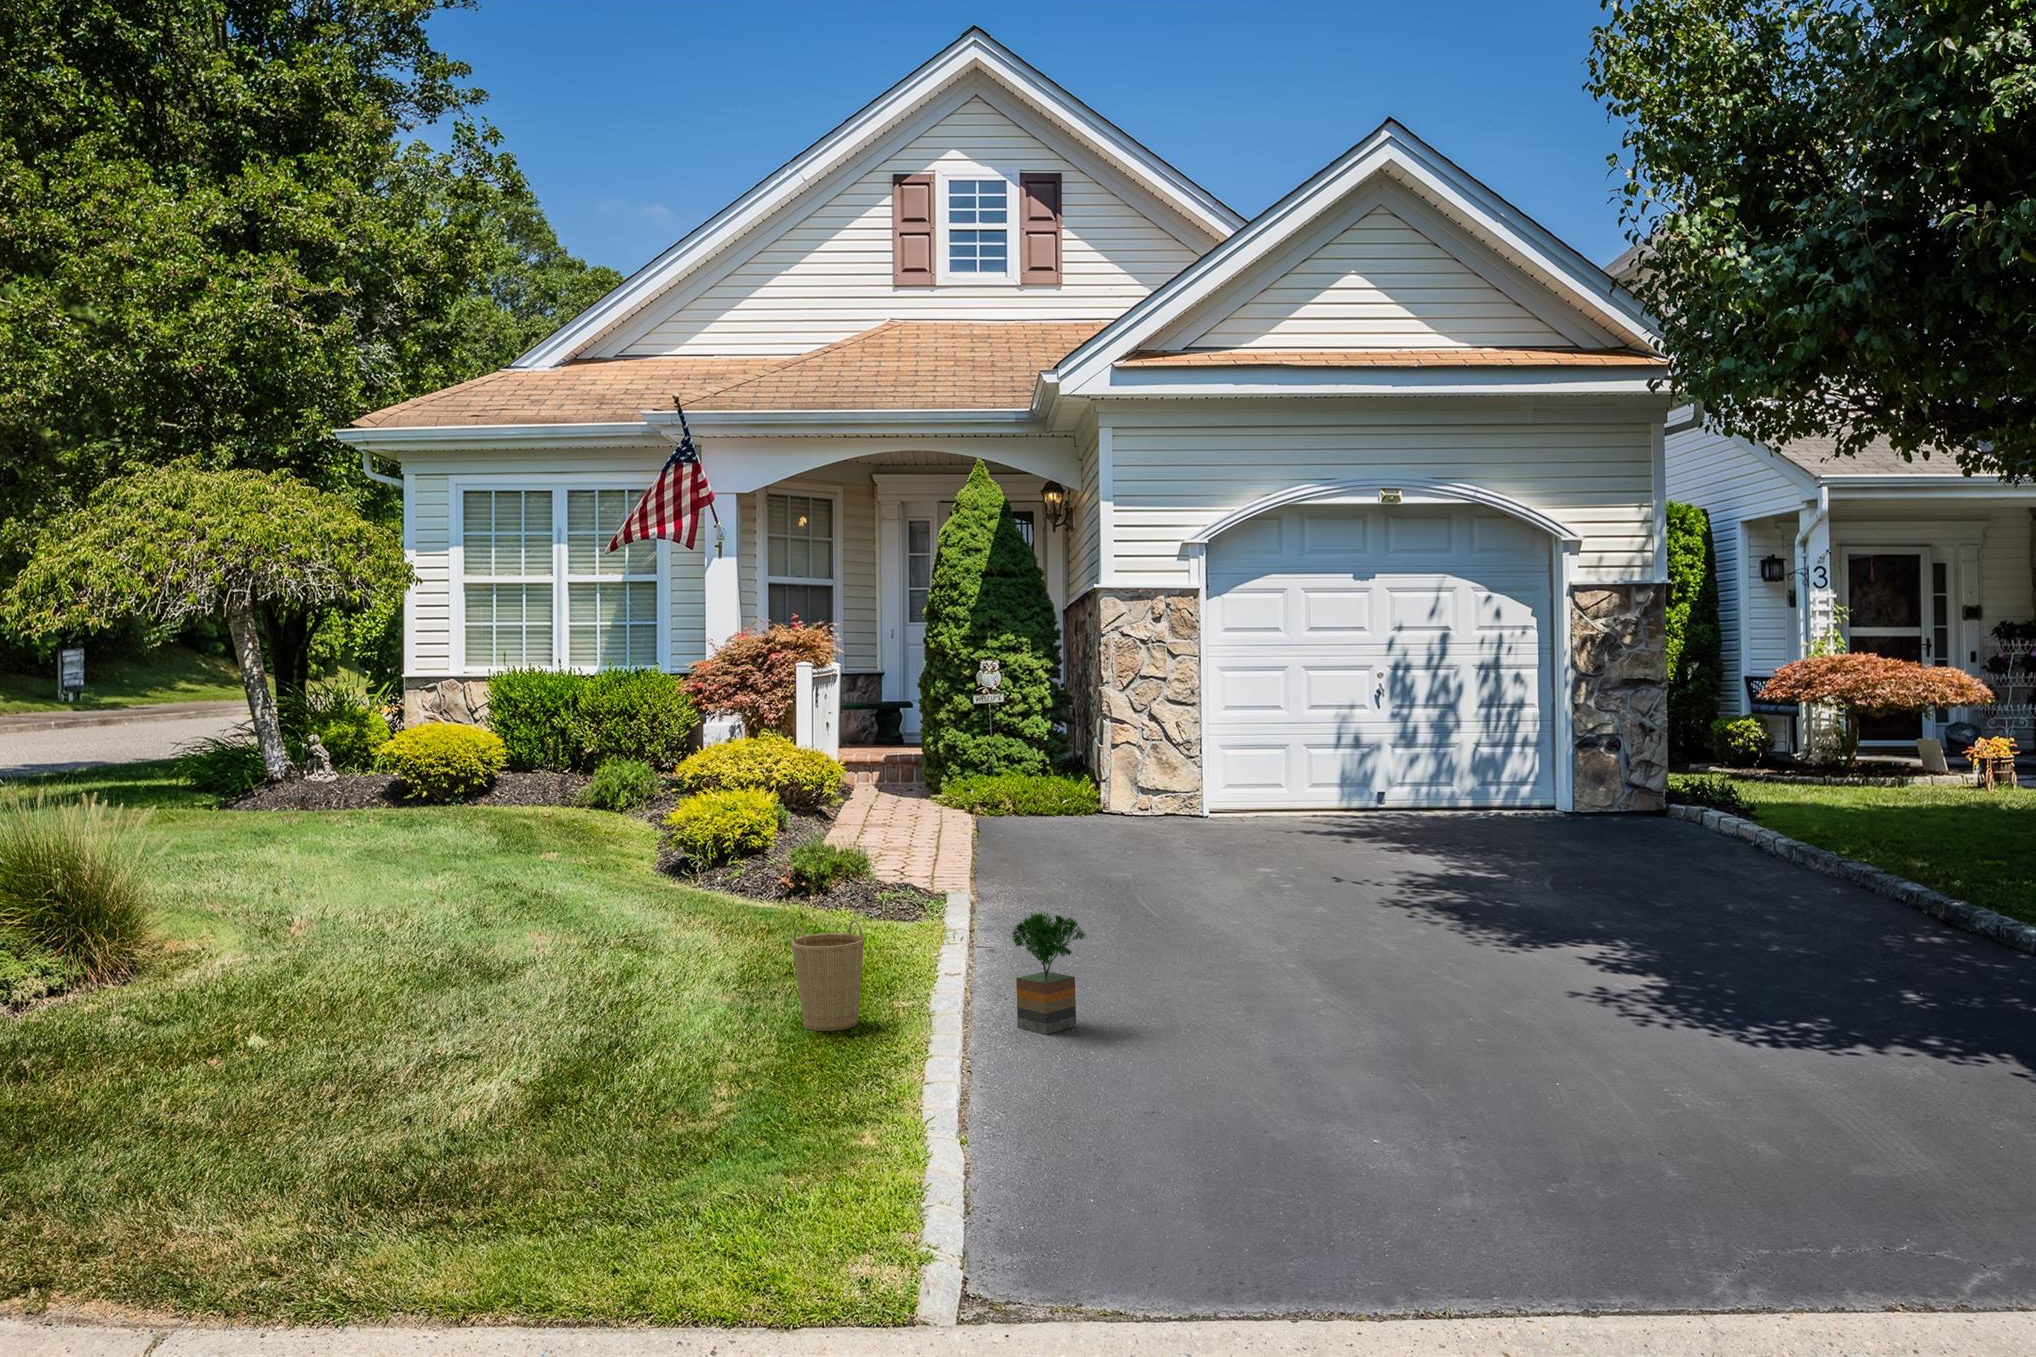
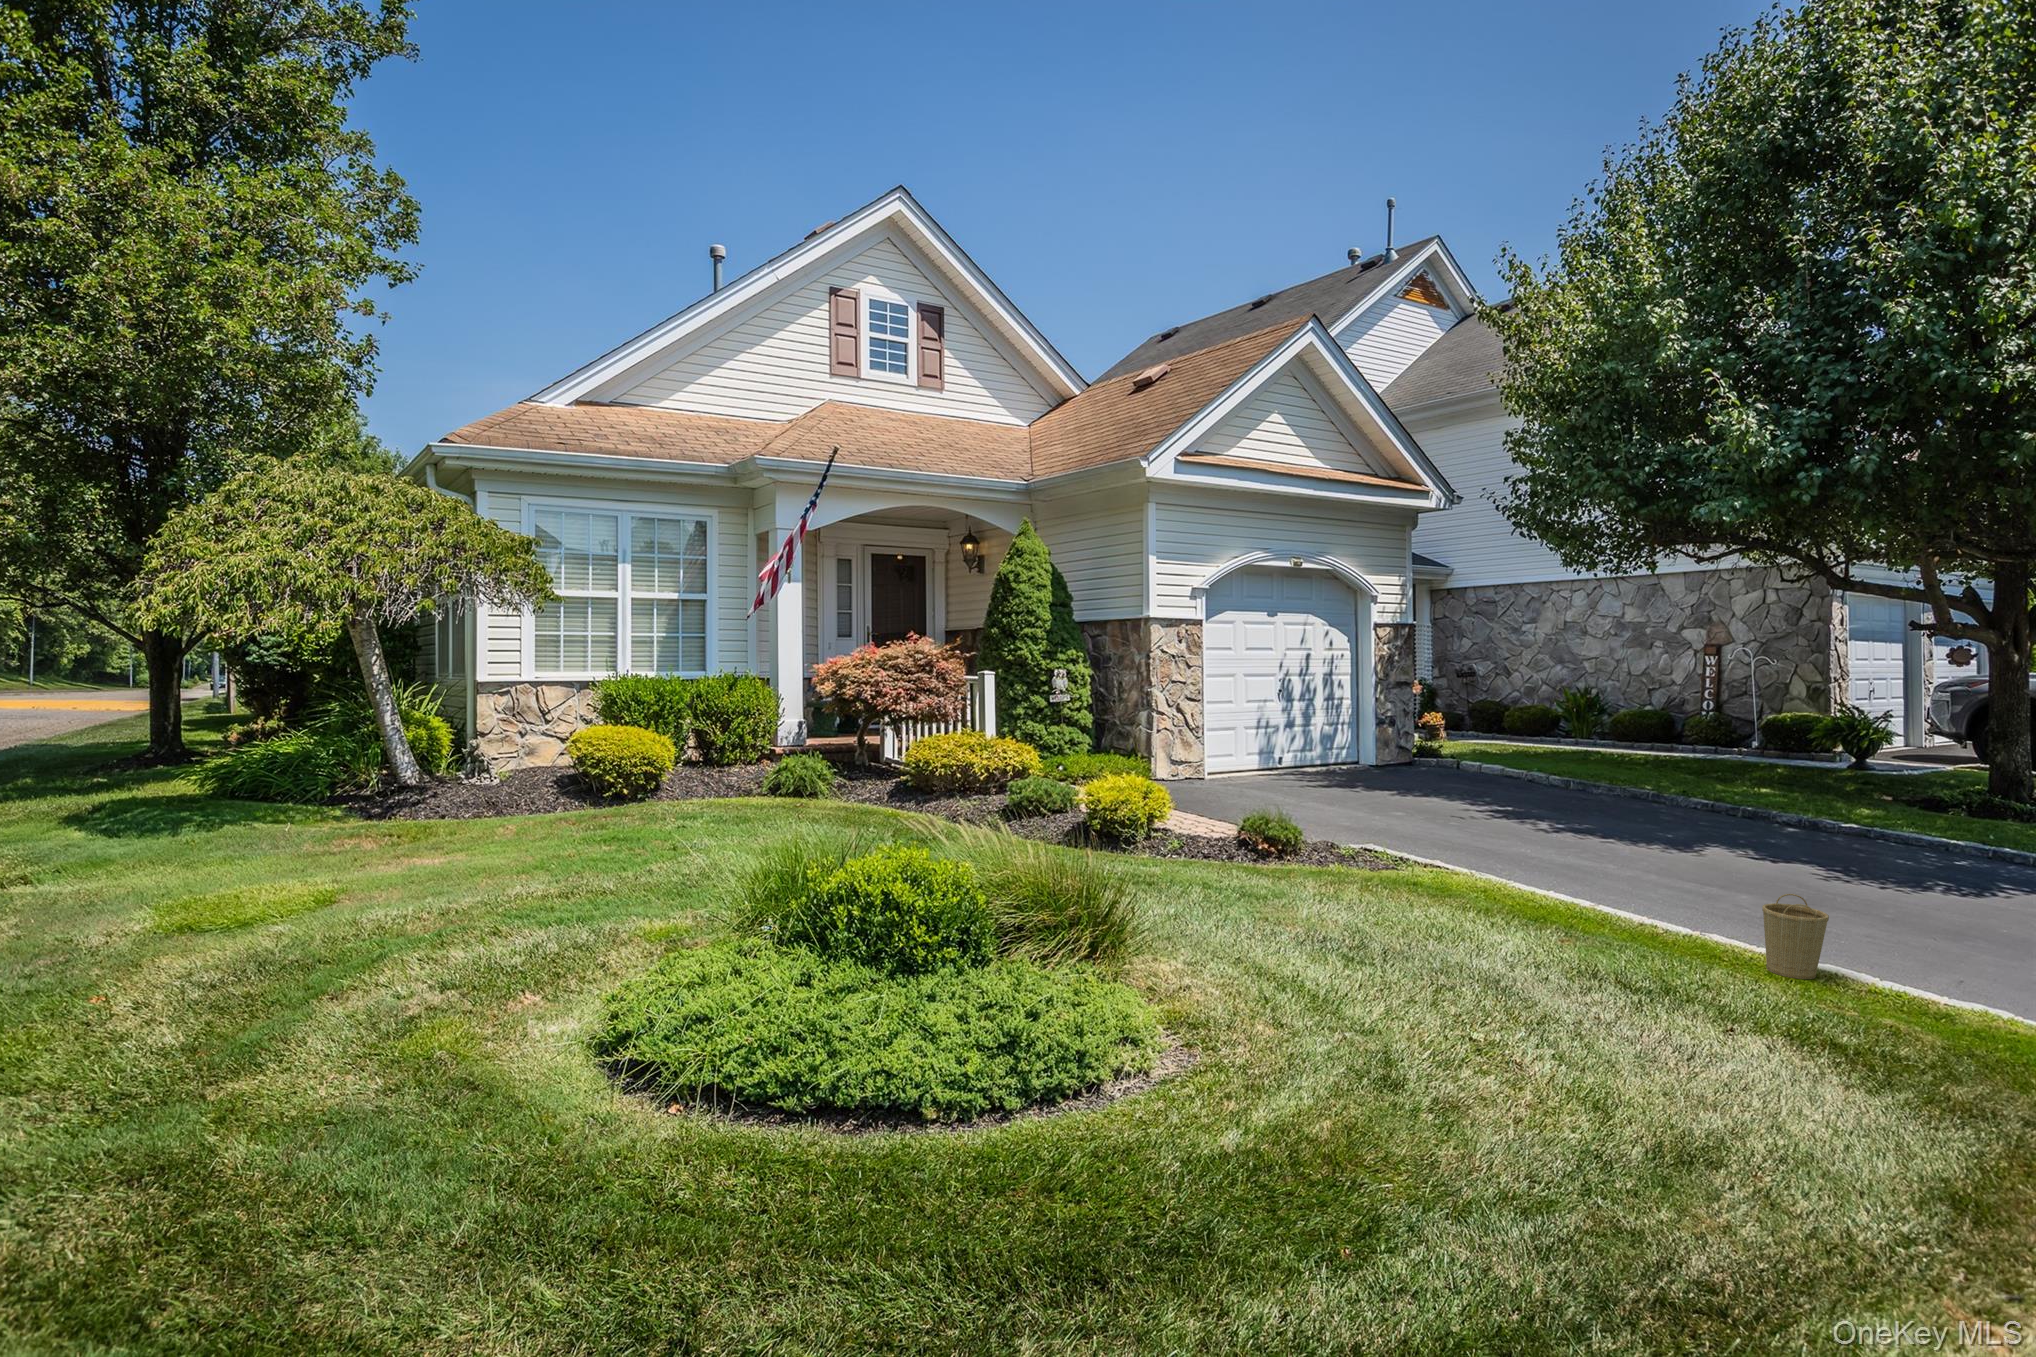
potted tree: present [1012,913,1086,1034] -> none [1838,873,1913,956]

